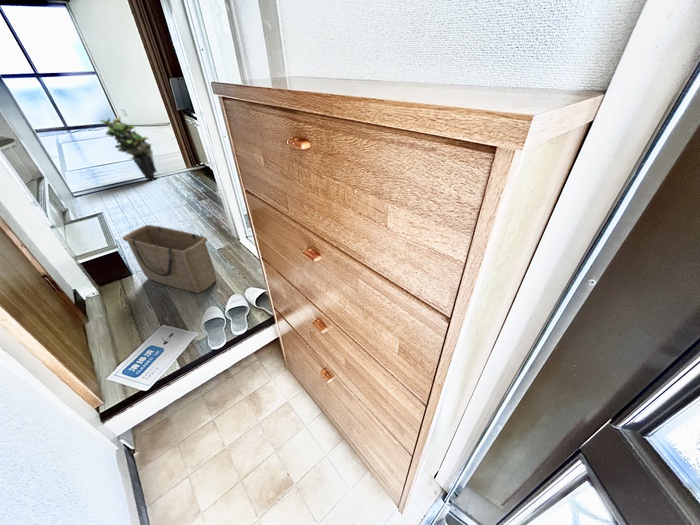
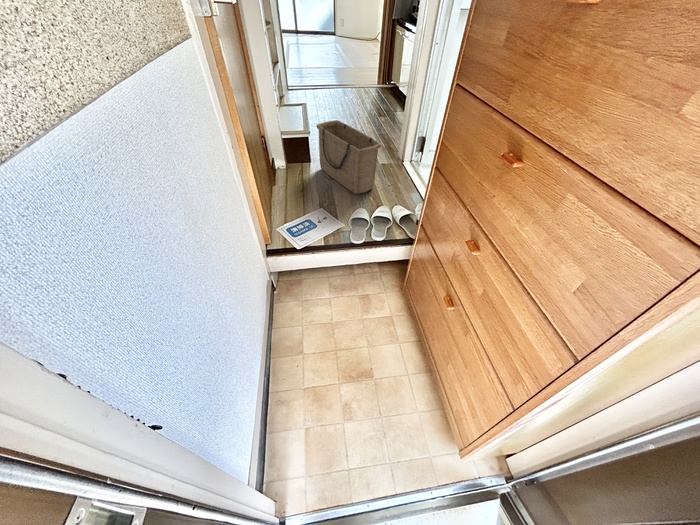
potted plant: present [101,117,157,180] -> none [326,21,358,91]

